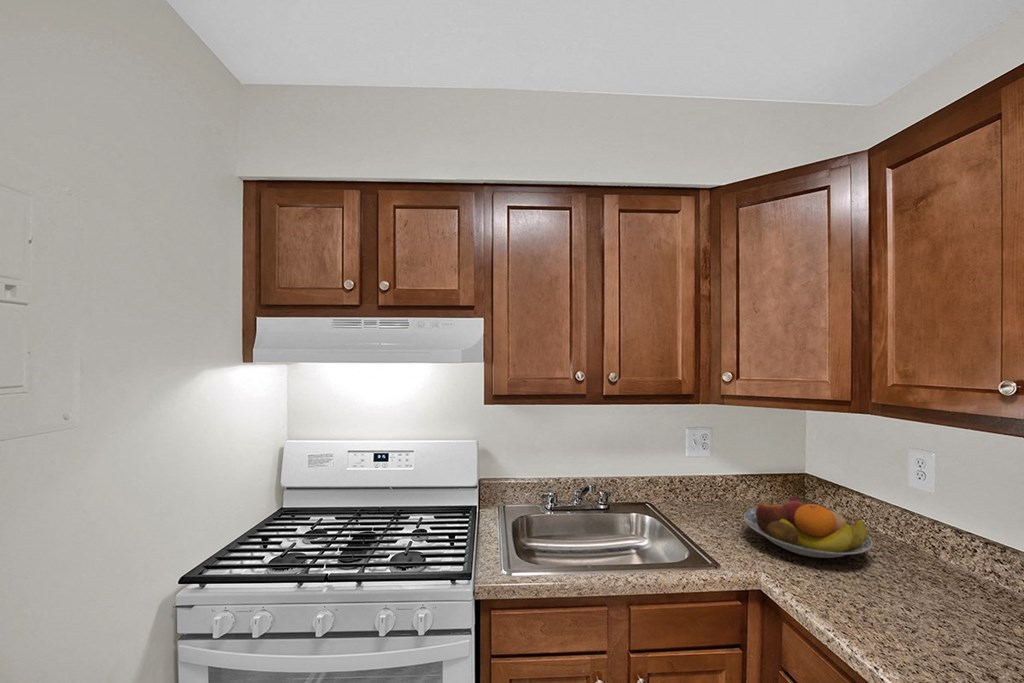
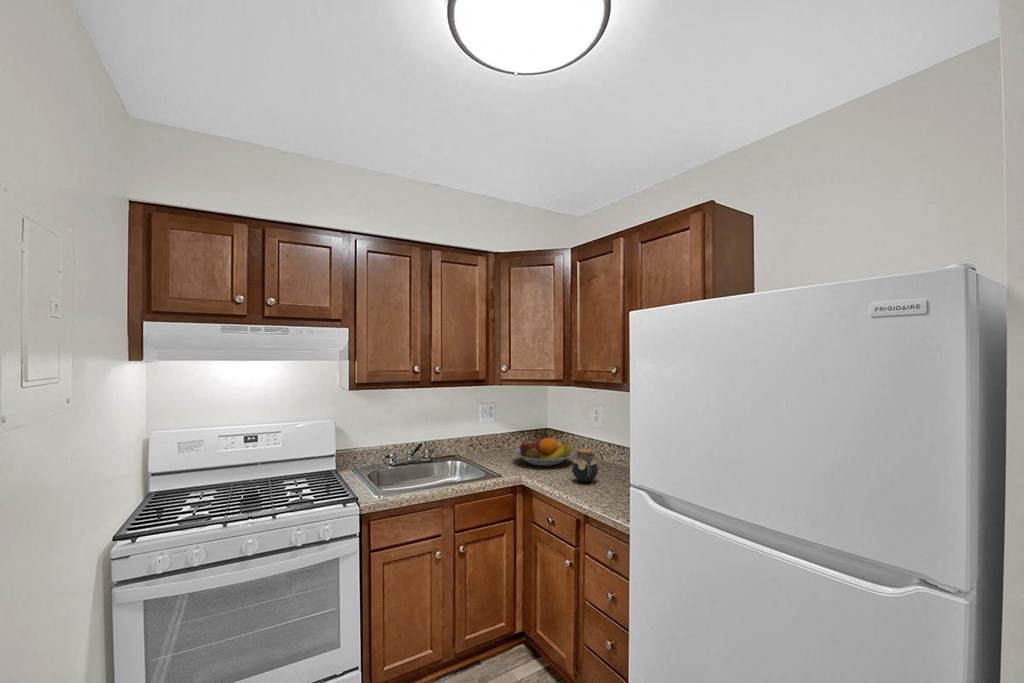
jar: none [881,556,955,636] -> present [572,449,598,482]

